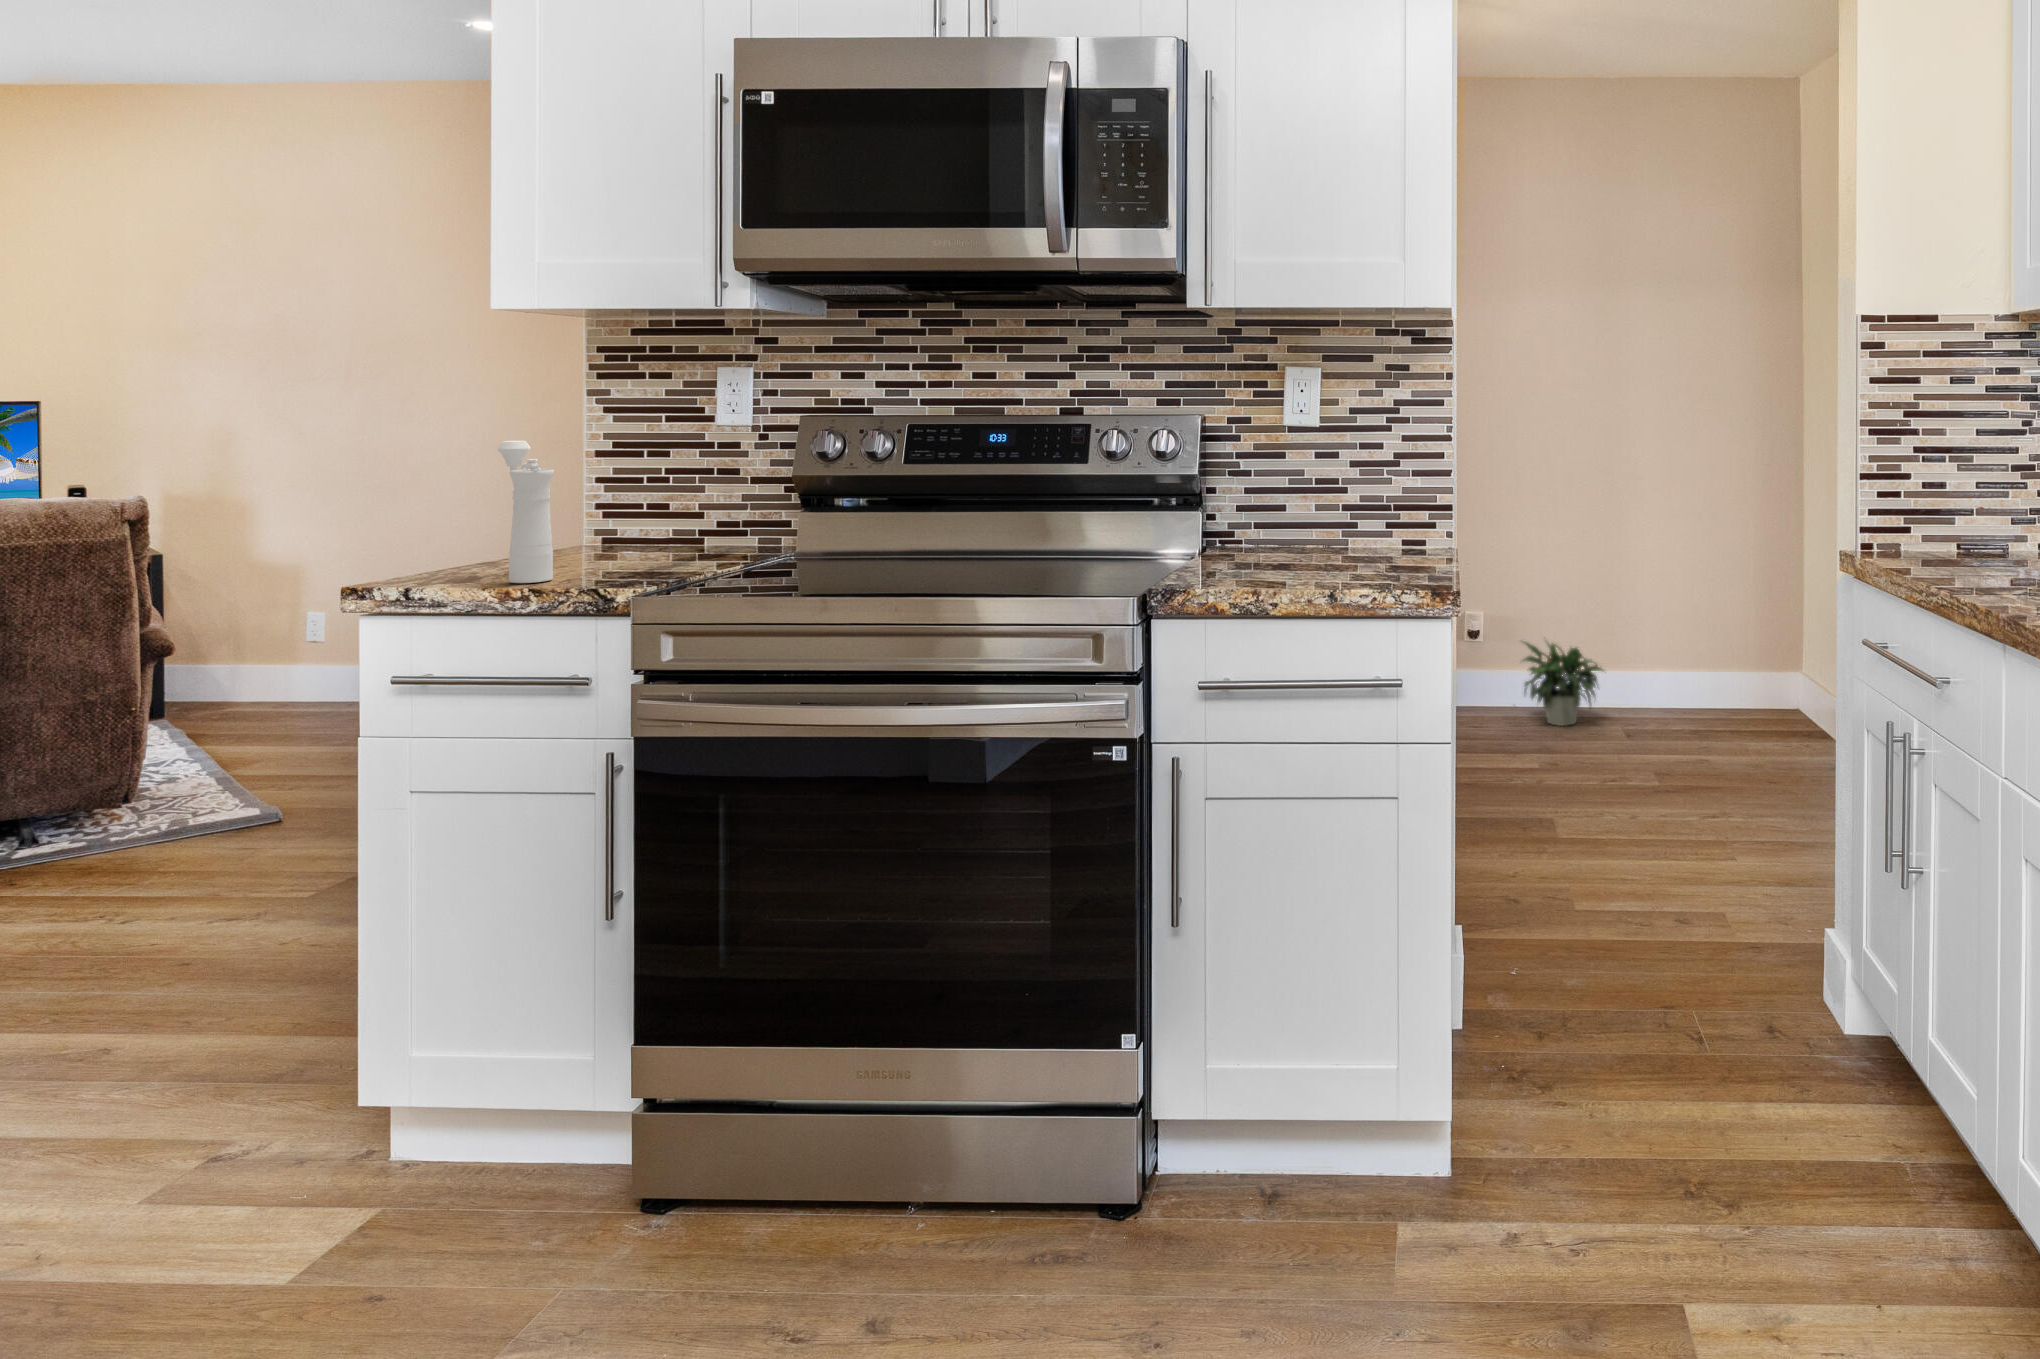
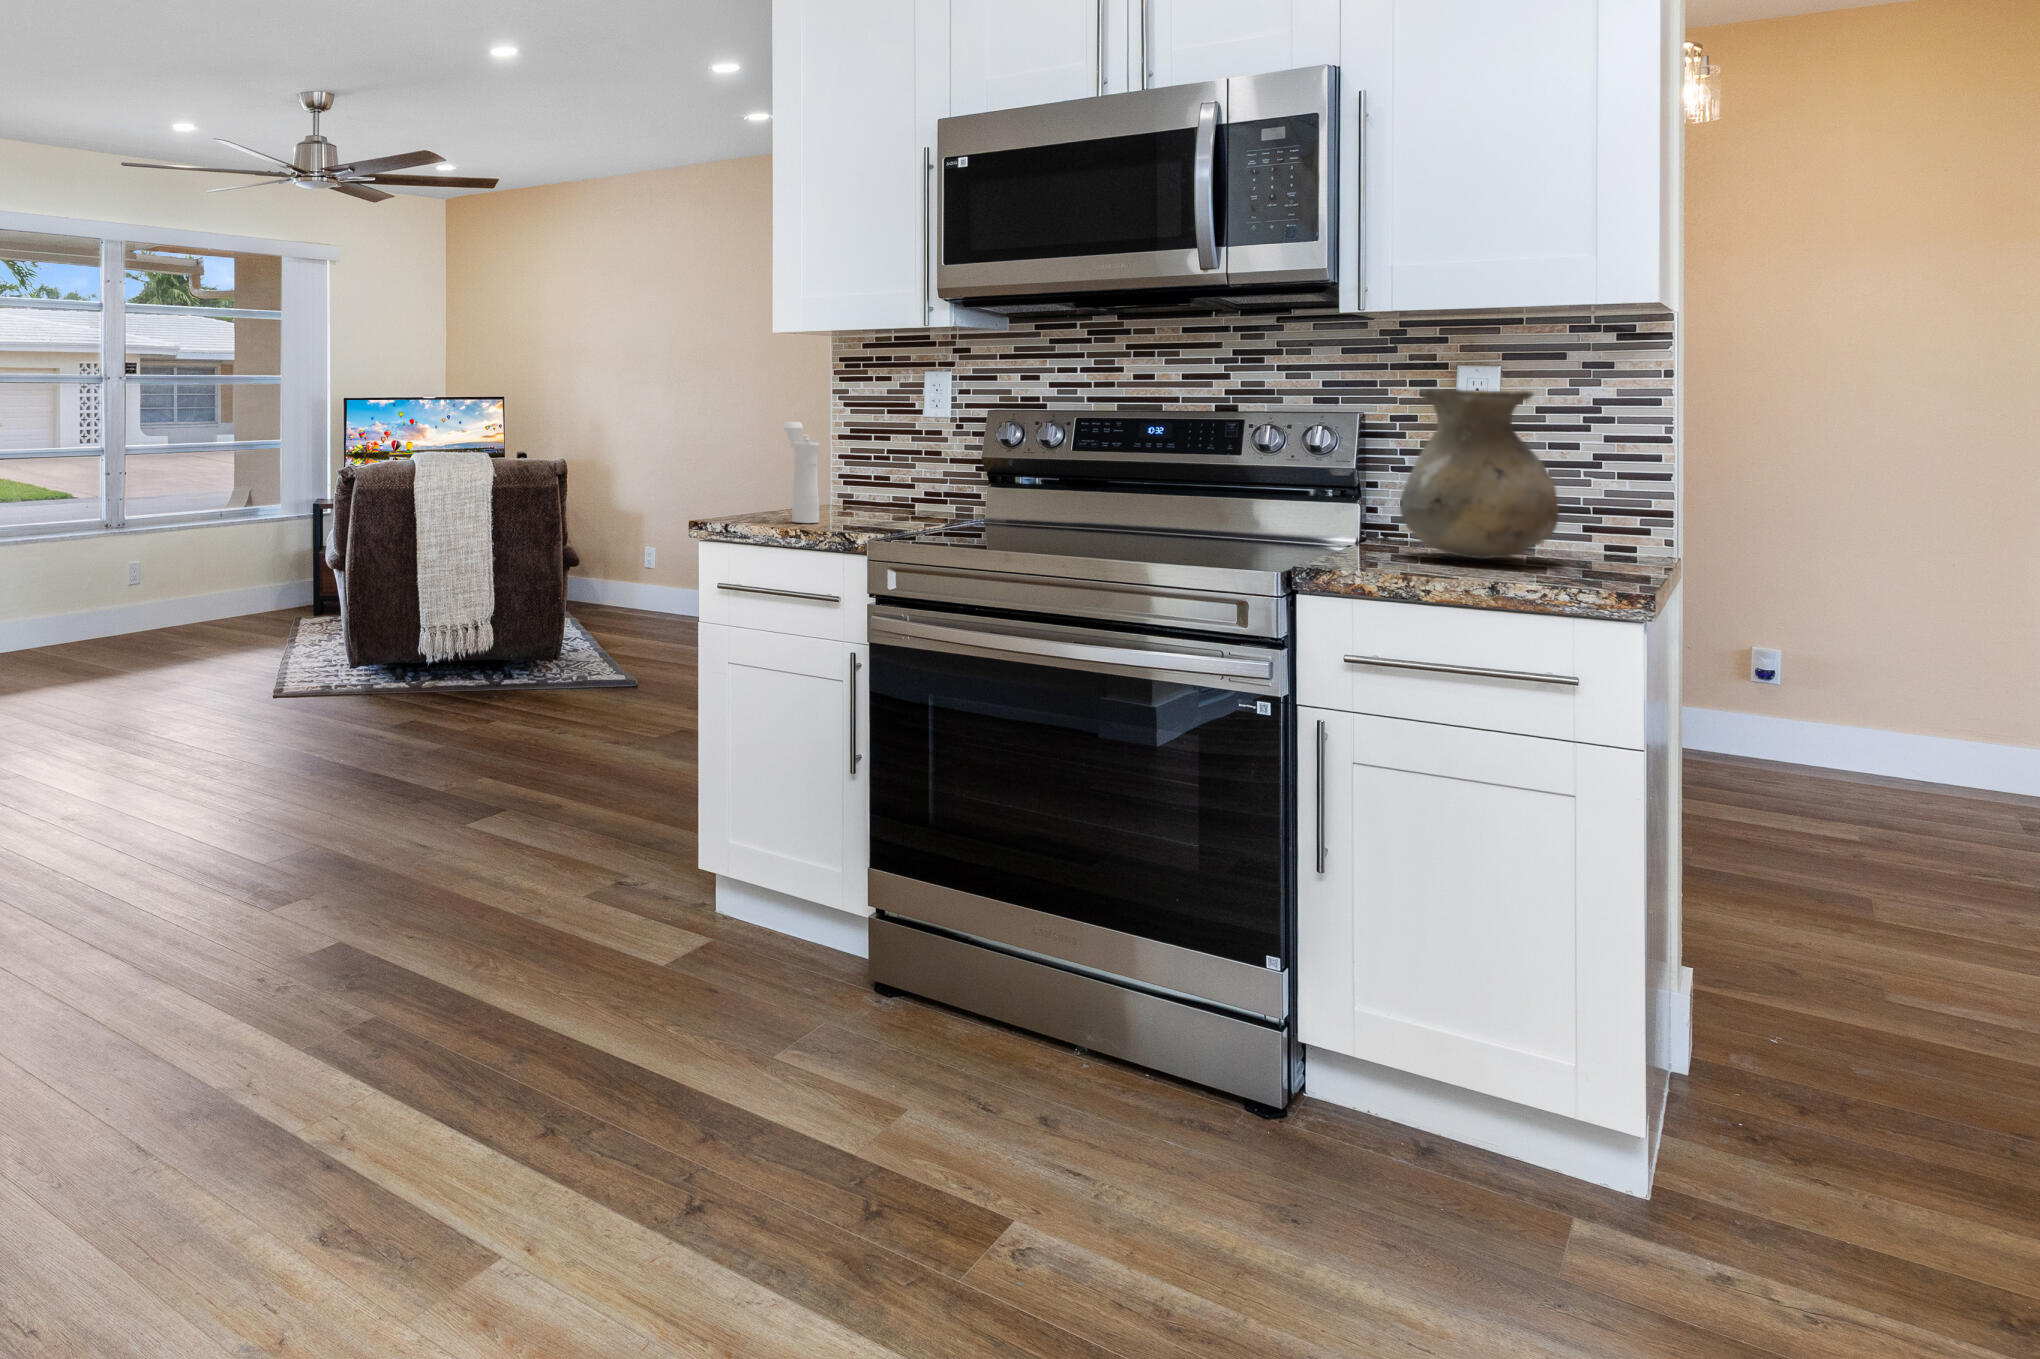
vase: none [1241,390,1373,559] -> present [1400,389,1559,559]
potted plant: present [1513,642,1603,726] -> none [1829,712,1994,831]

